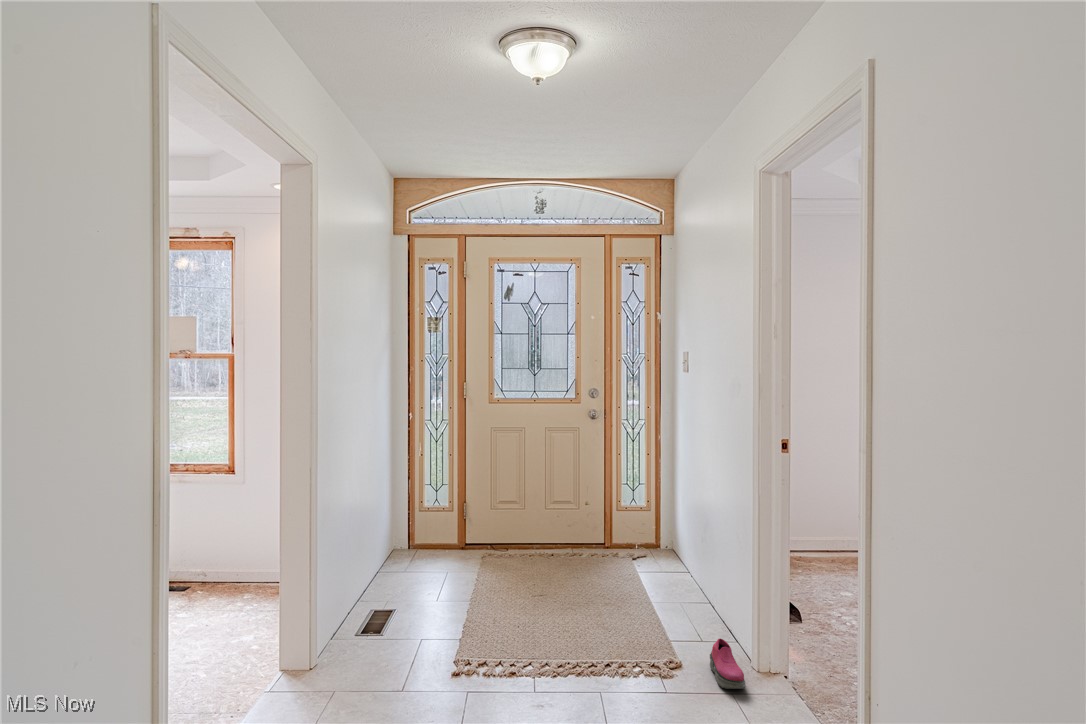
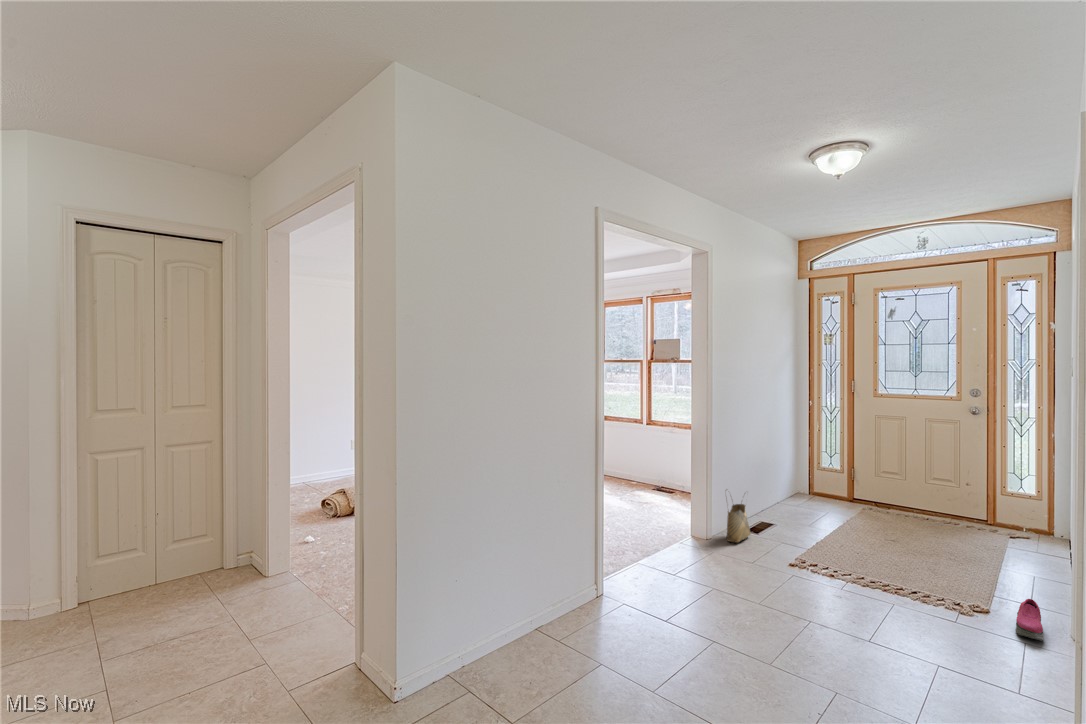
woven basket: none [336,570,373,662] -> present [727,504,751,543]

